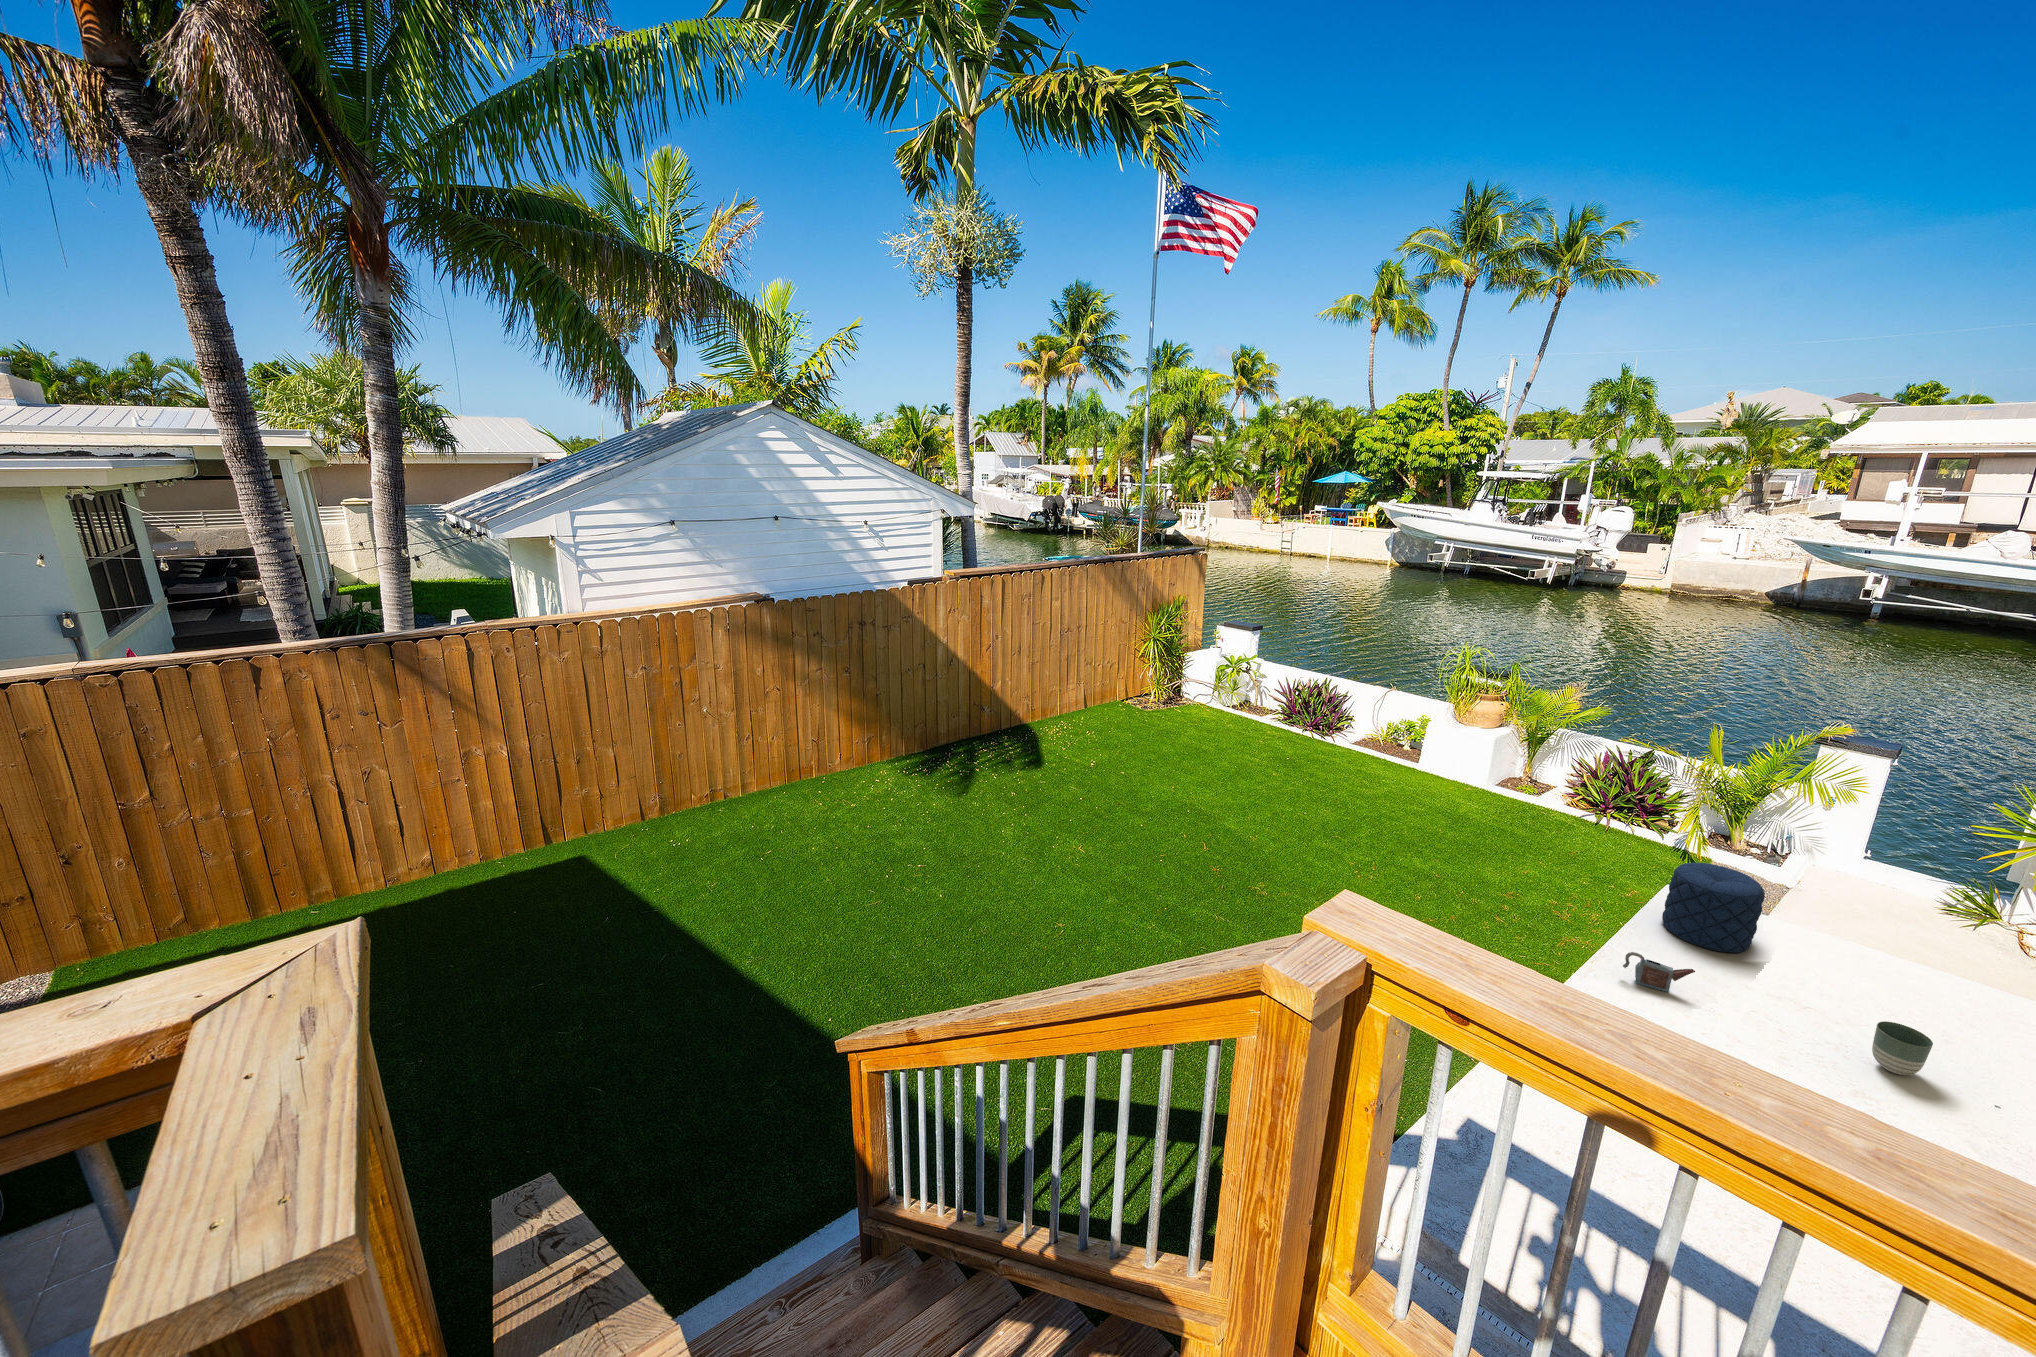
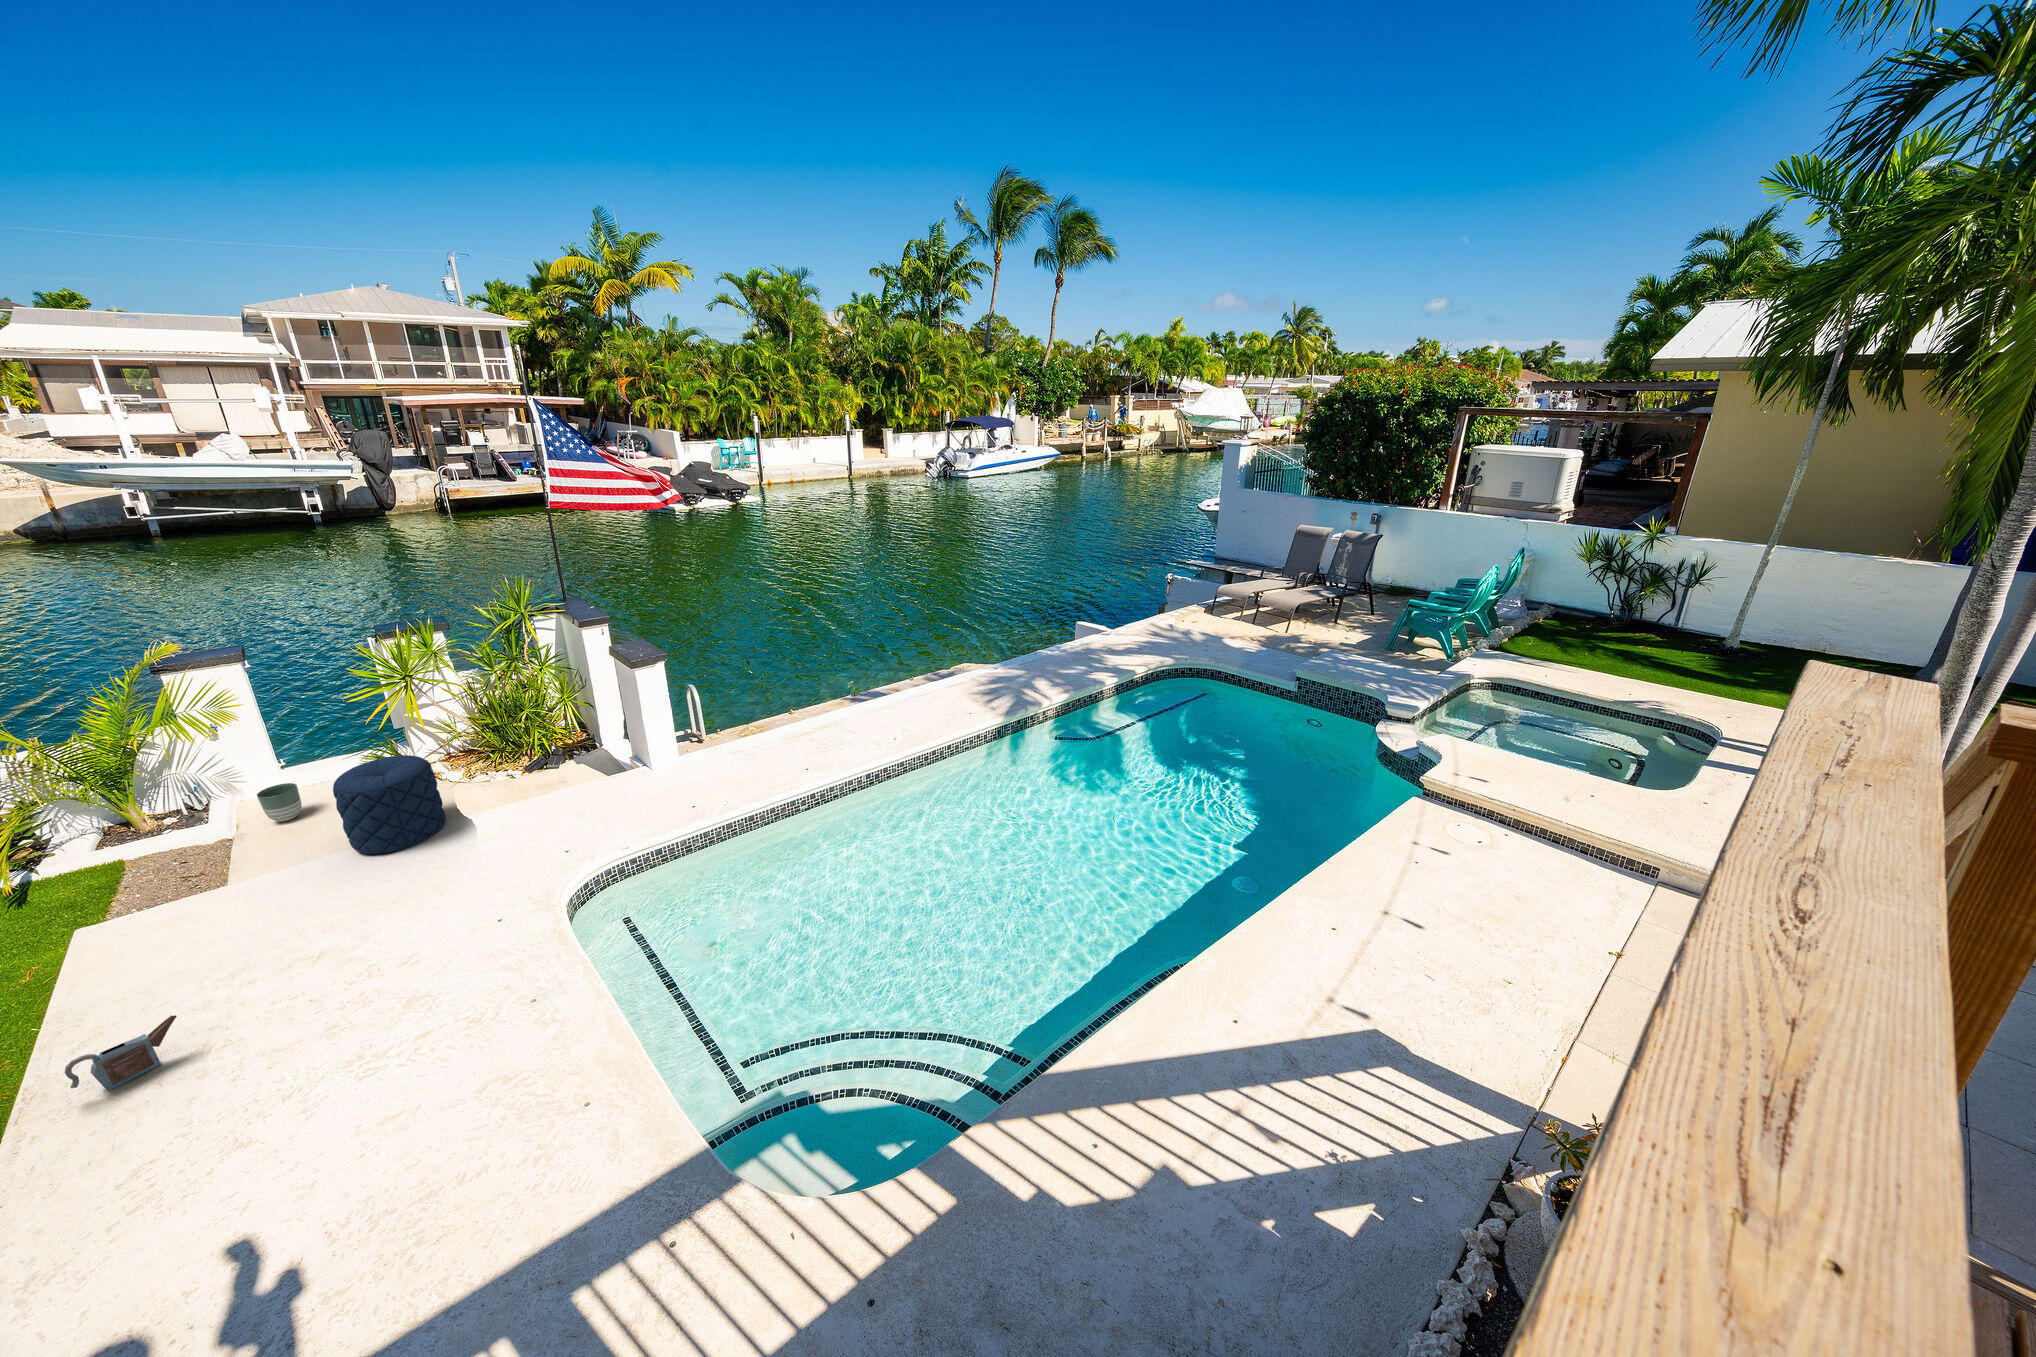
pouf: present [1662,863,1765,953] -> present [333,755,446,854]
planter: present [1872,1021,1933,1075] -> present [257,783,302,821]

